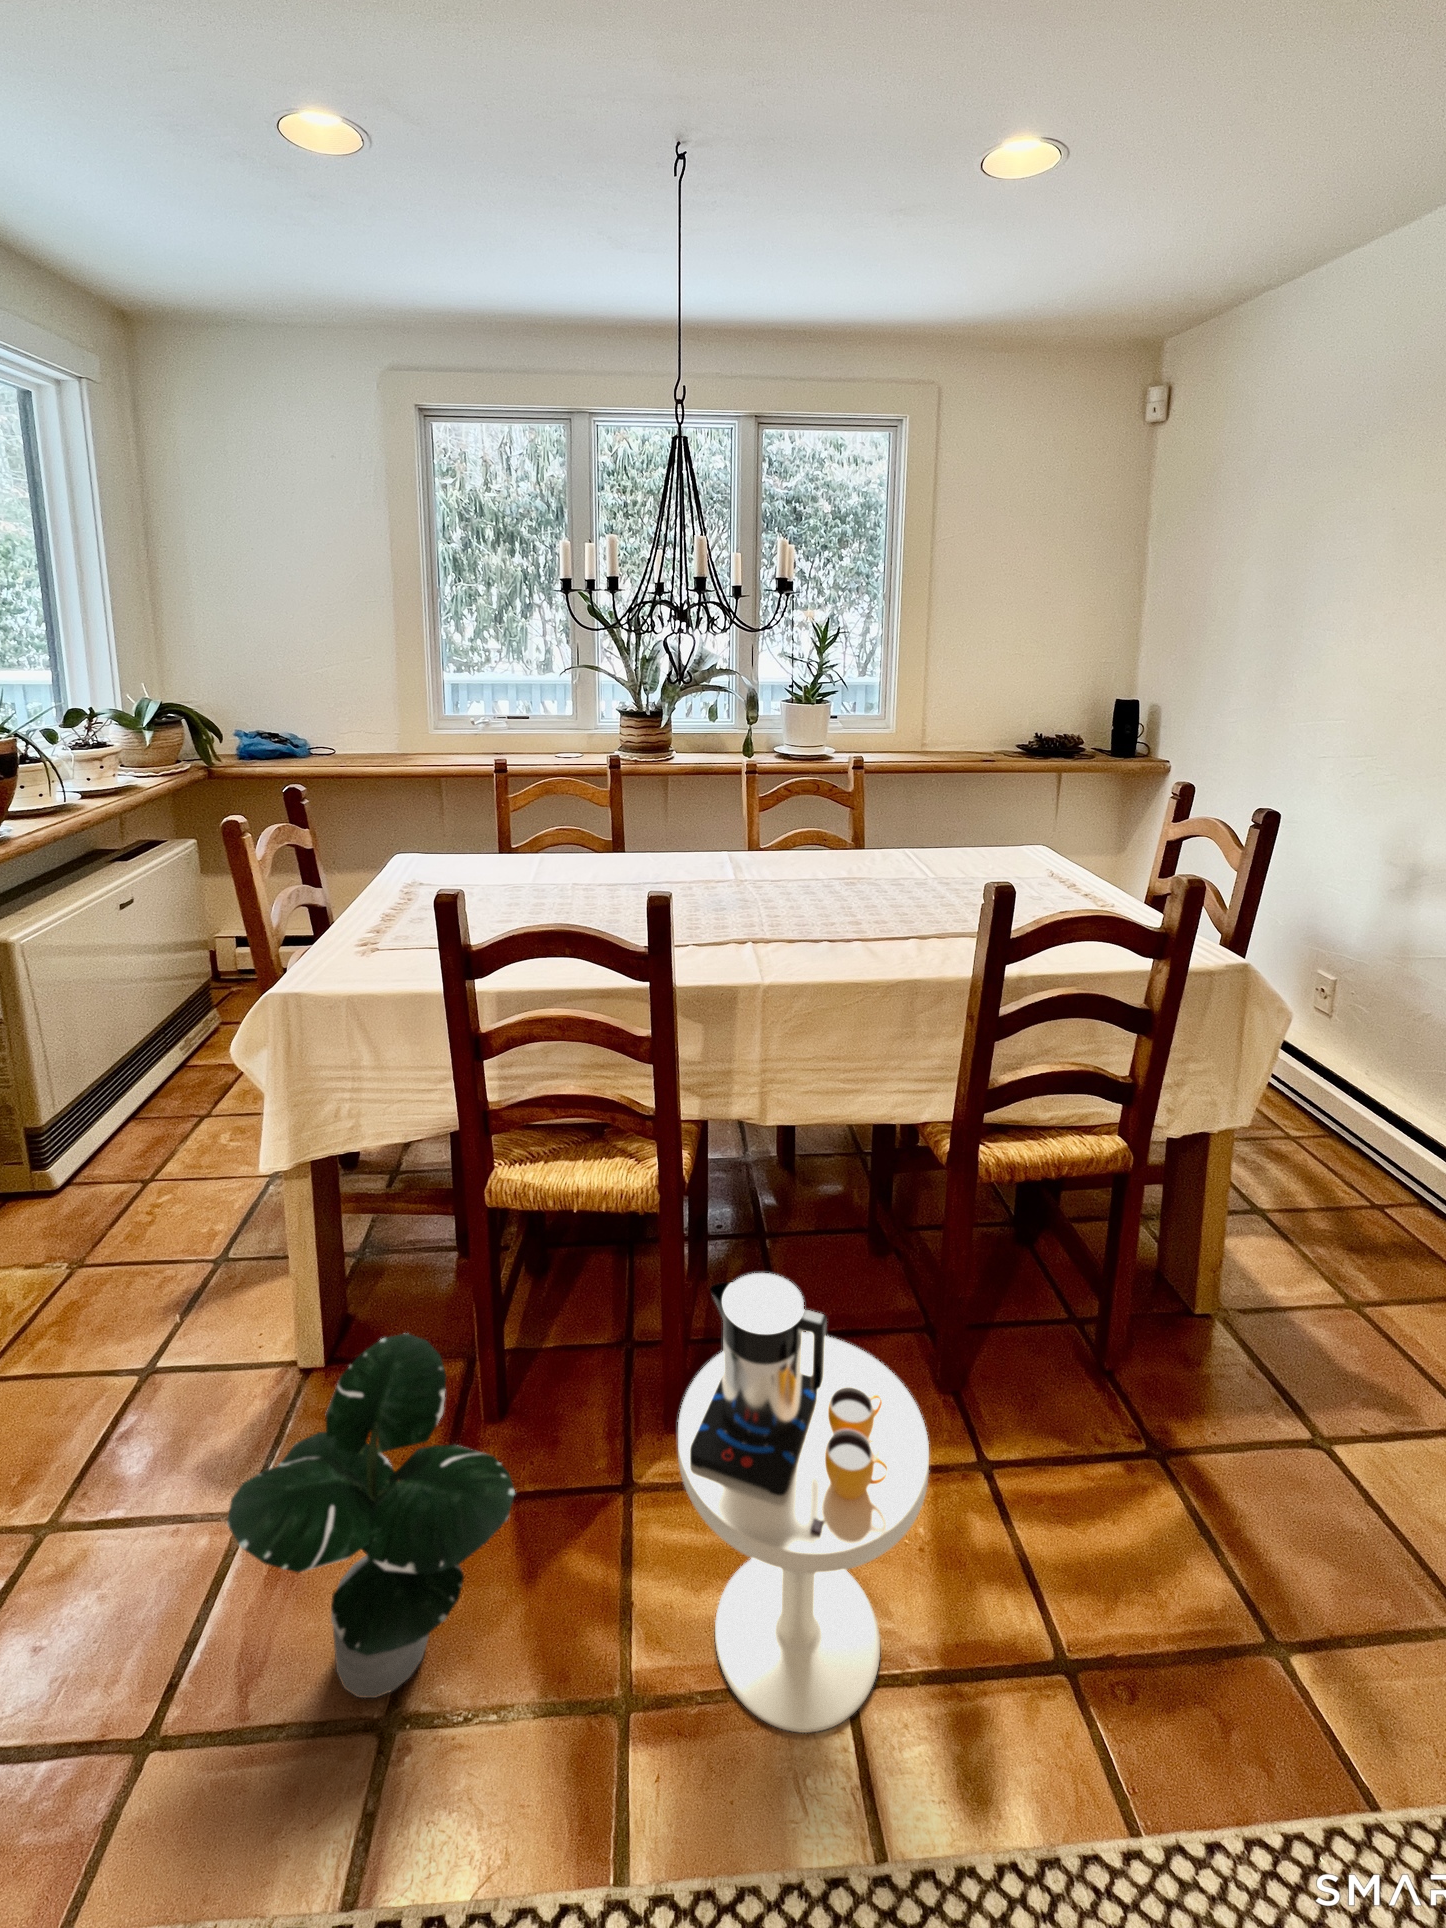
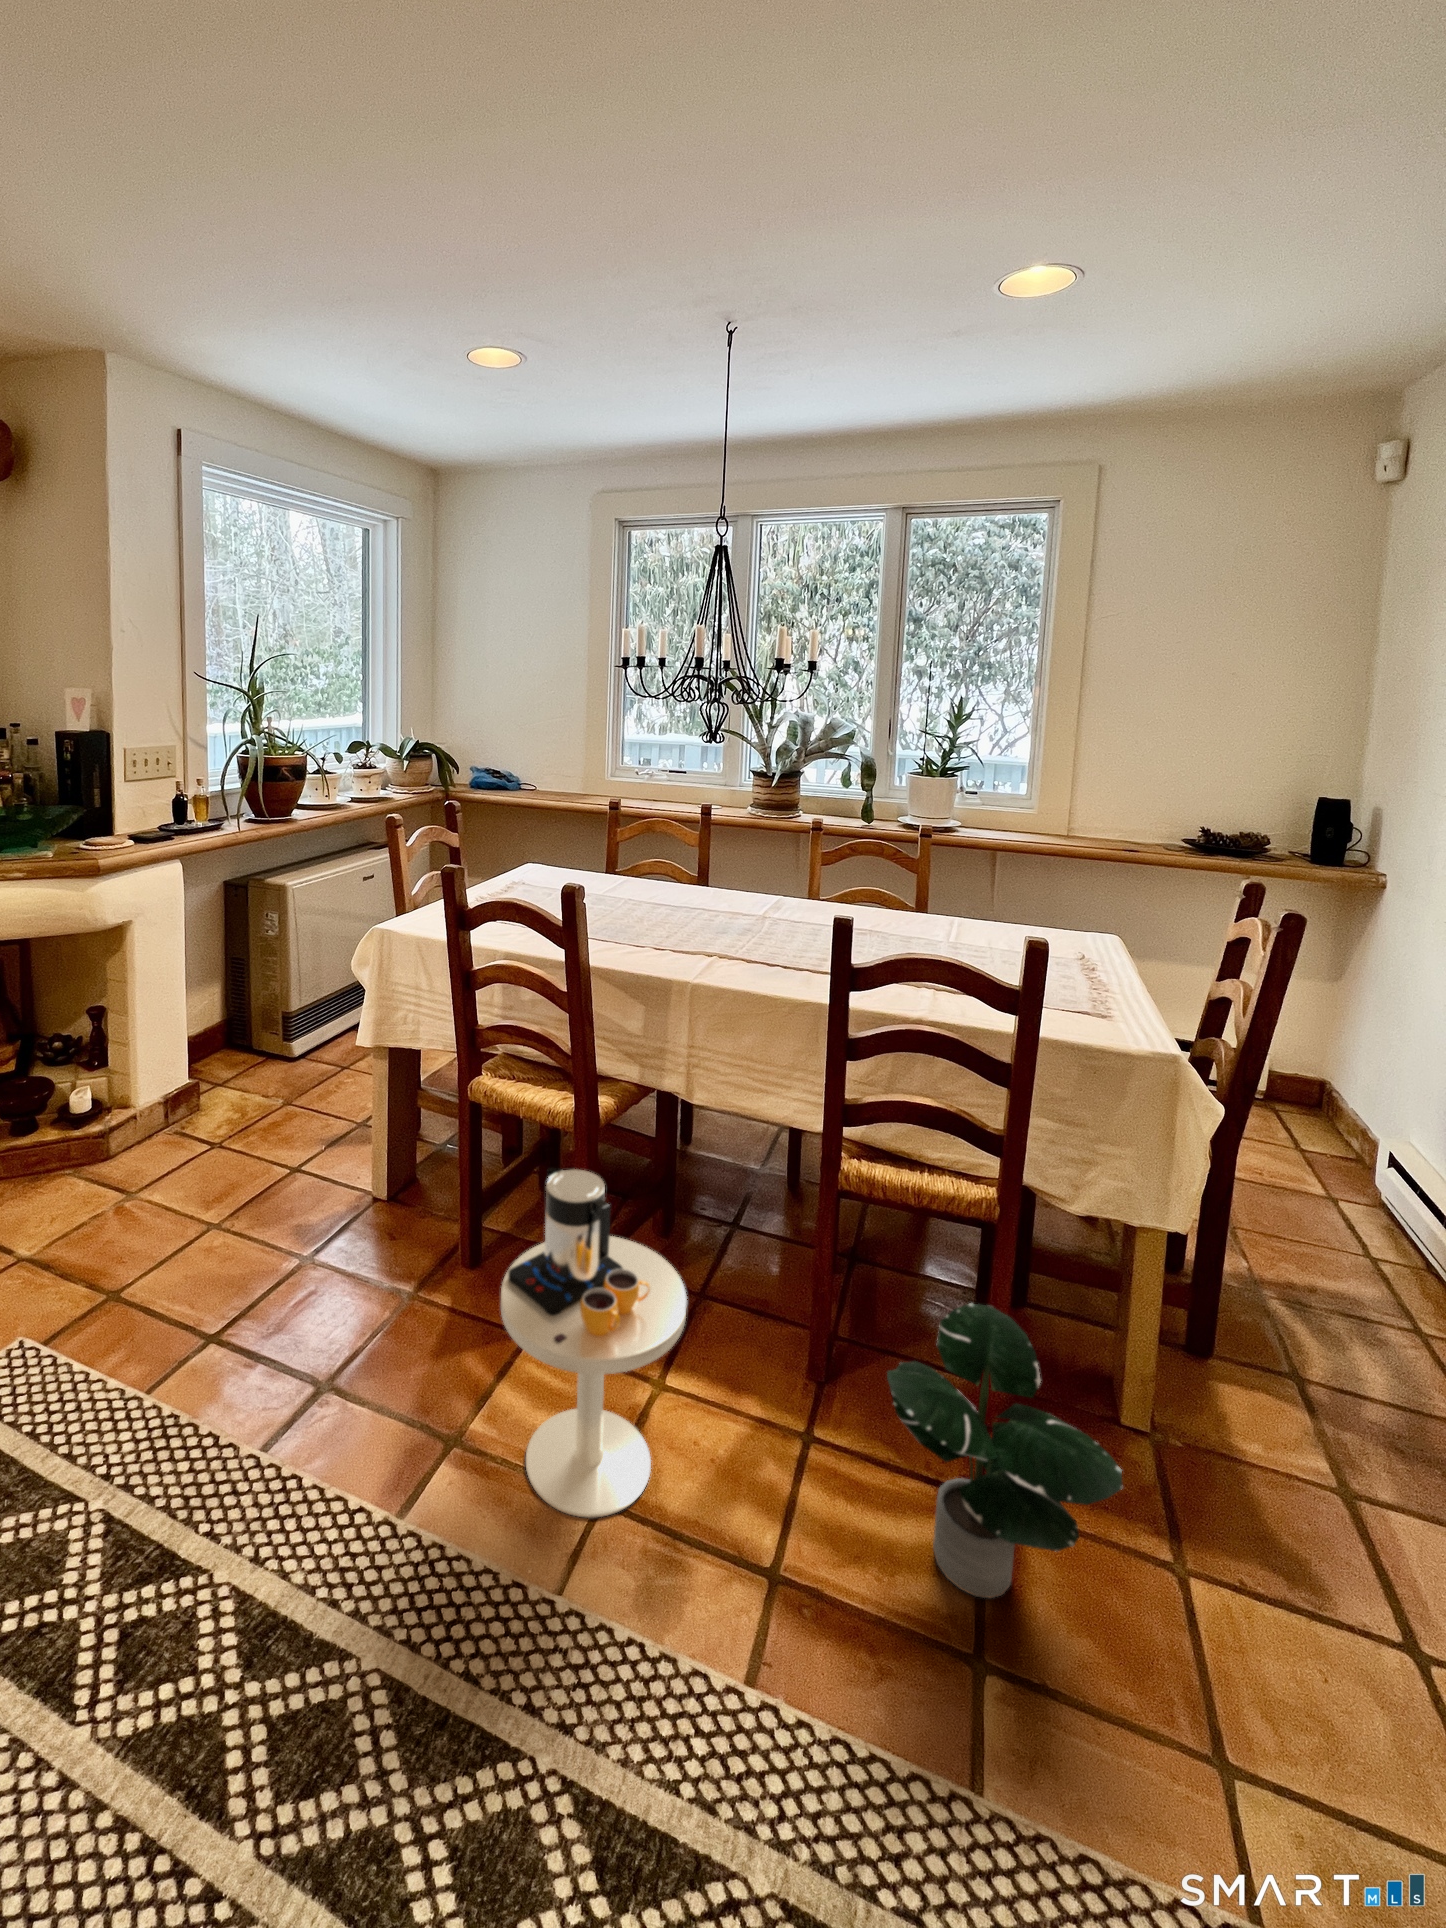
potted plant: present [227,1333,515,1698] -> present [887,1303,1123,1599]

